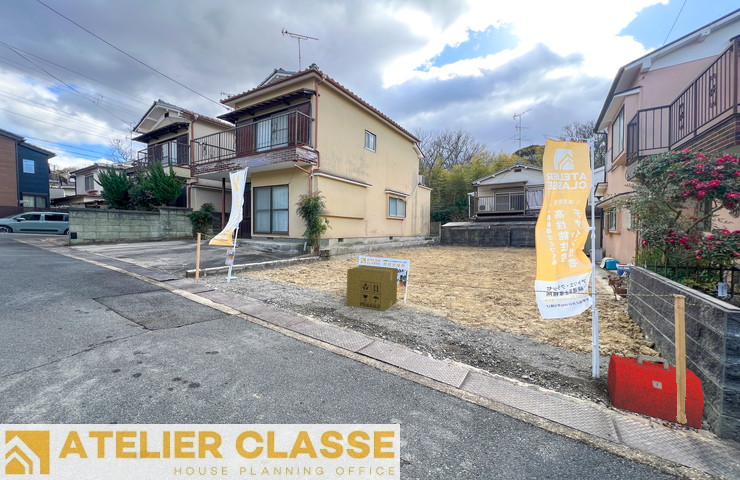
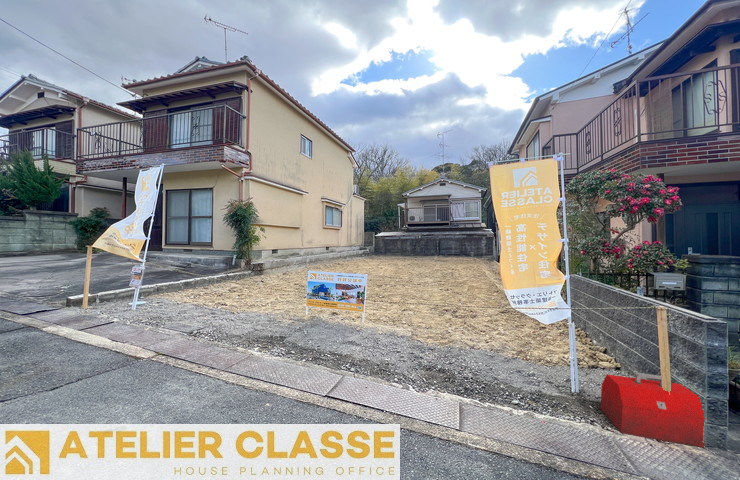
cardboard box: present [347,265,398,311] -> none [297,282,354,335]

